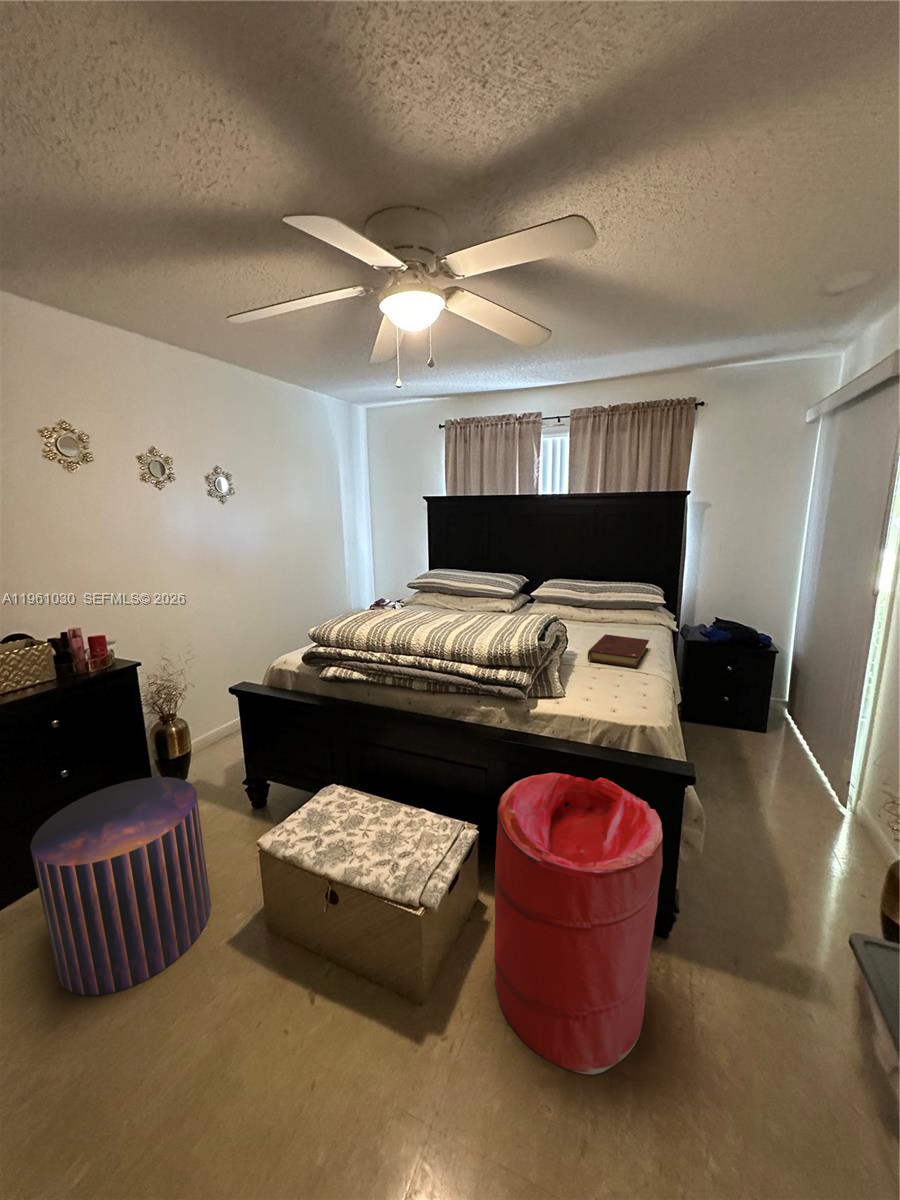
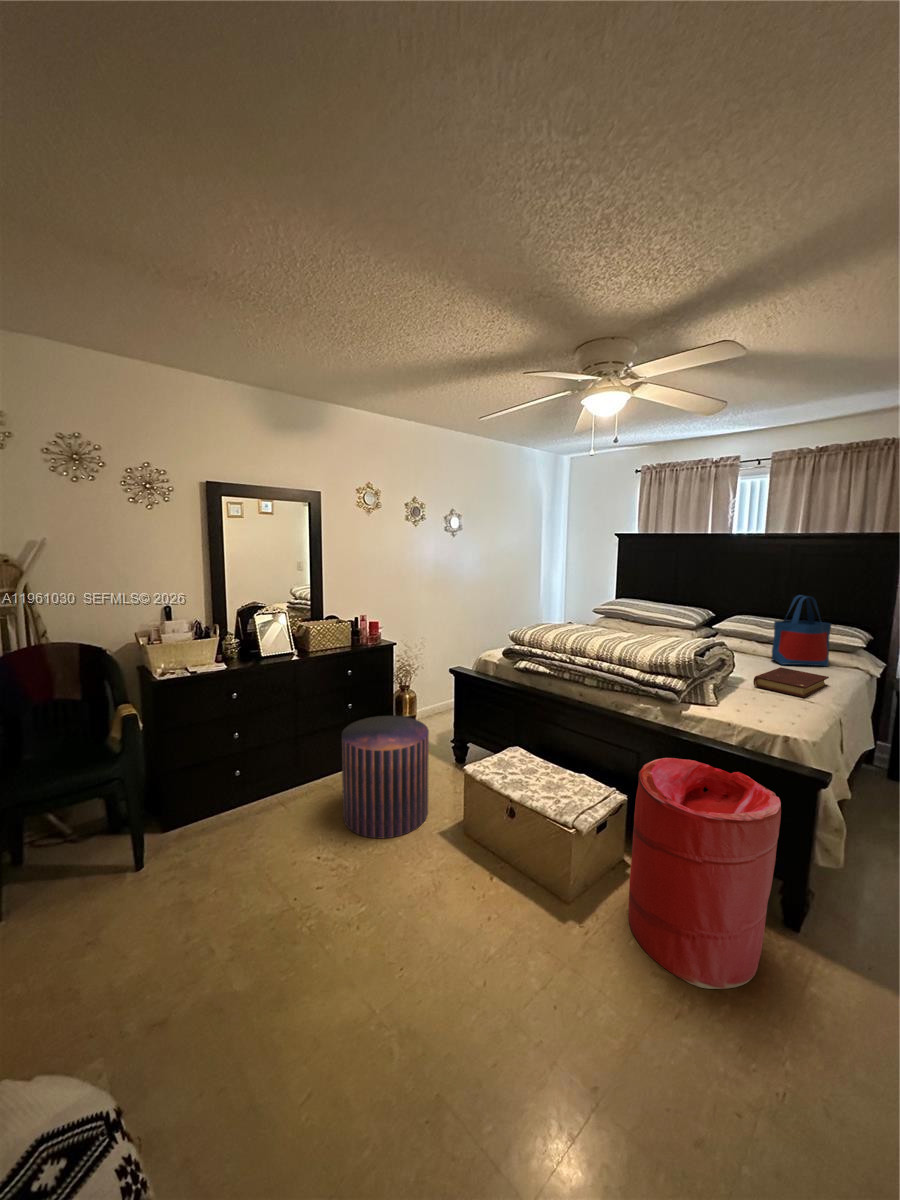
tote bag: none [589,556,639,629] -> present [771,595,831,666]

